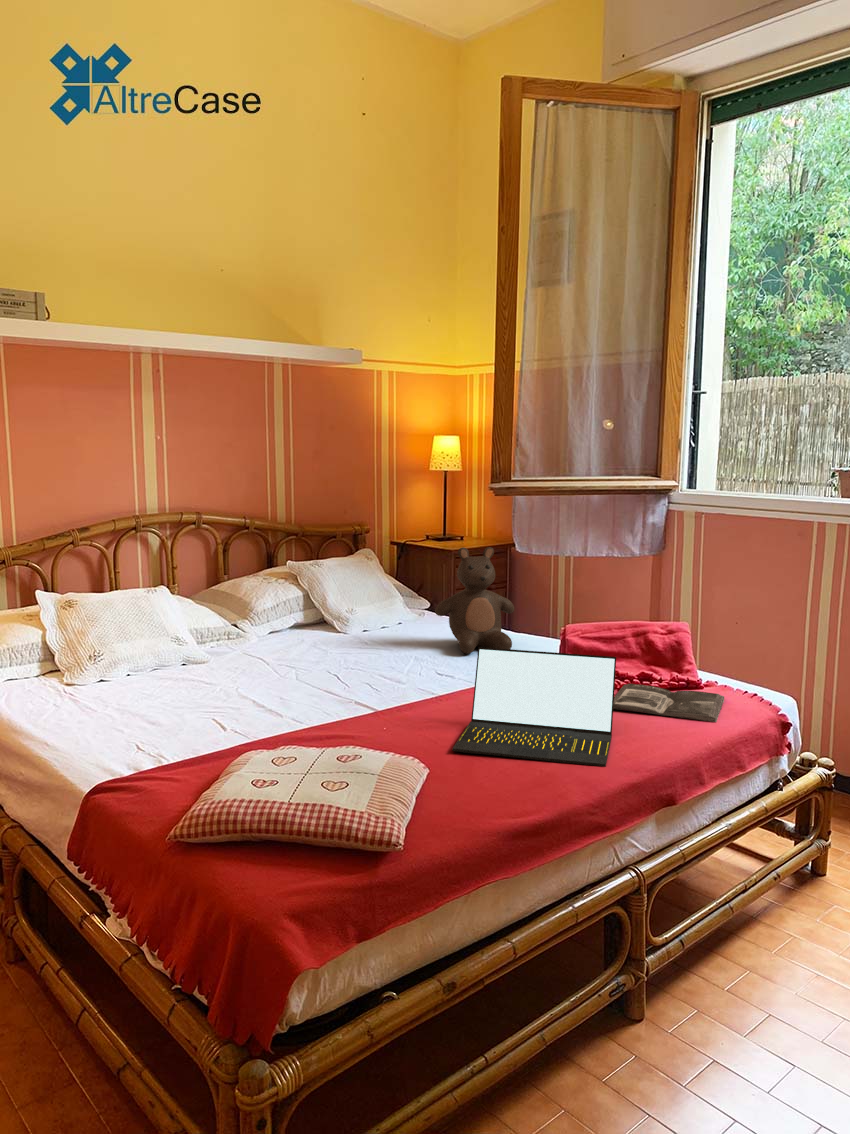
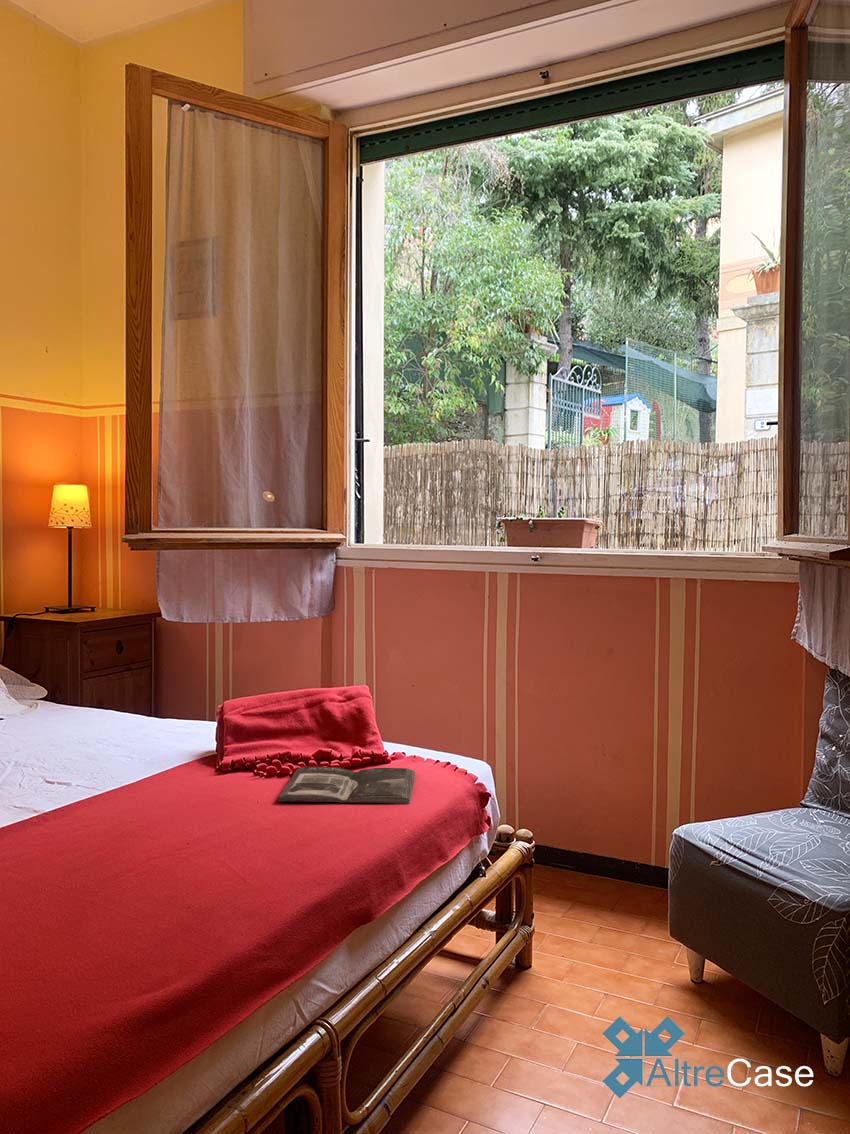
teddy bear: present [435,547,514,654] -> none [52,612,159,749]
laptop: present [452,647,616,767] -> none [58,734,287,892]

